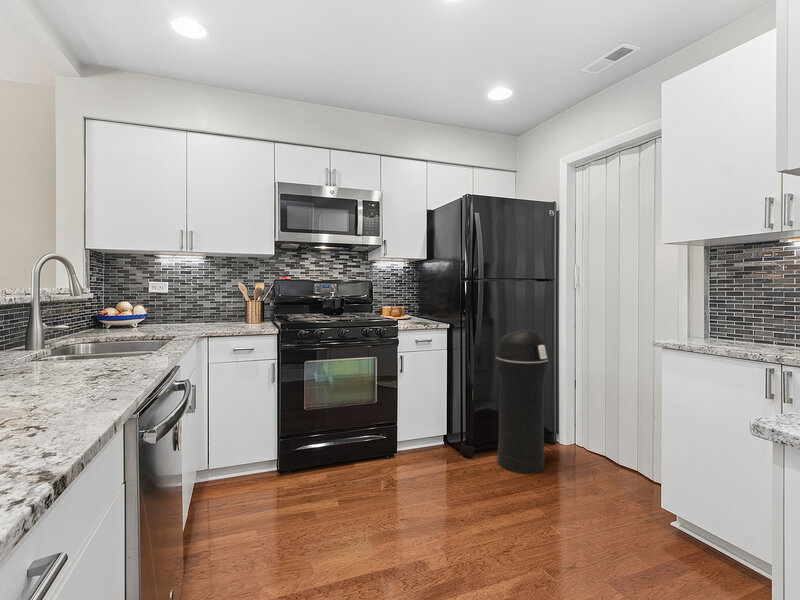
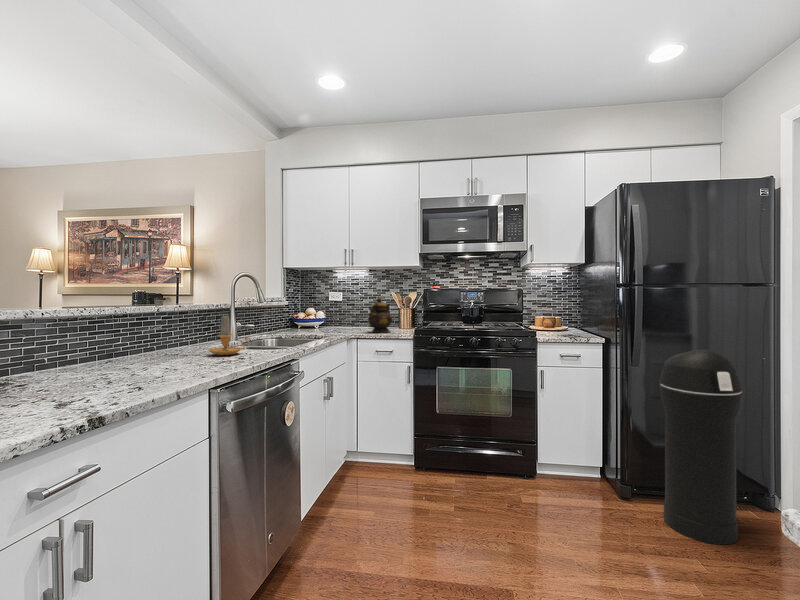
teapot: none [219,288,250,329] -> present [368,298,392,333]
candle: none [31,311,101,372] -> present [208,316,250,355]

